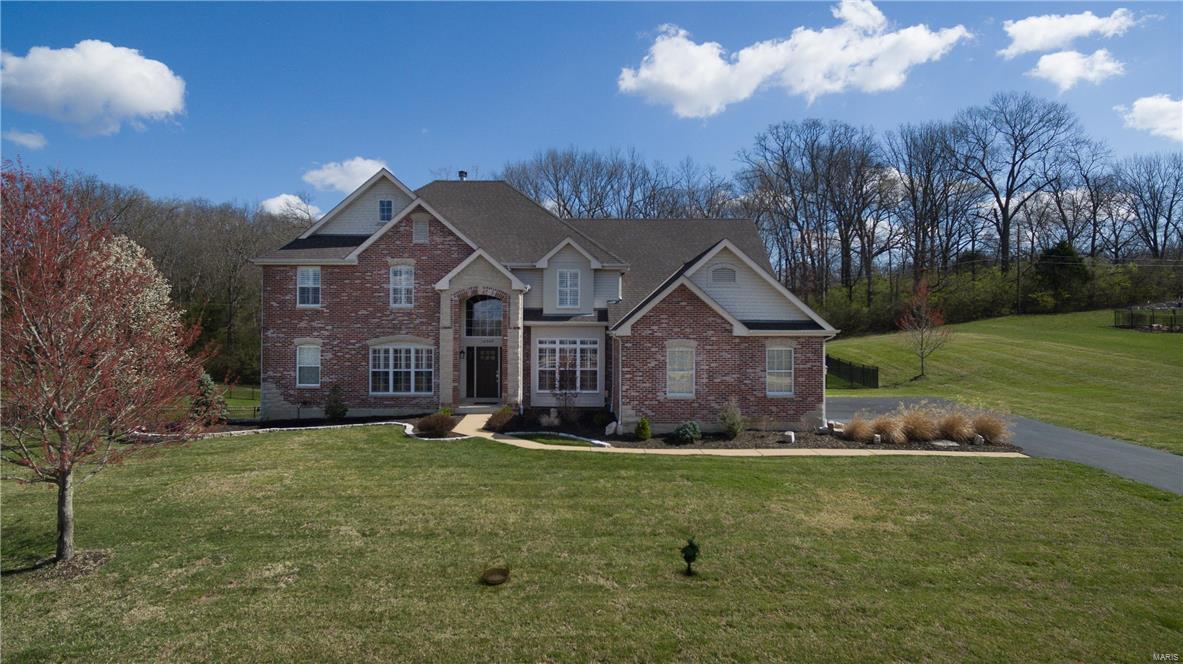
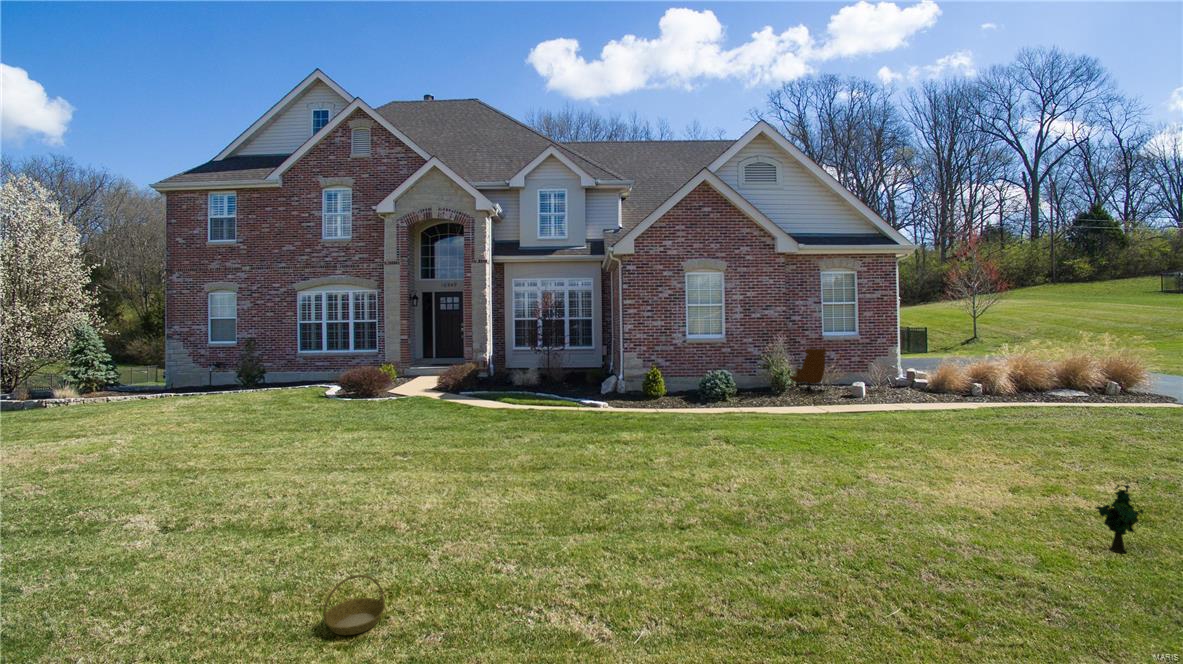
lounge chair: none [741,408,766,441] -> present [790,348,826,392]
decorative plant: present [680,536,700,575] -> present [1096,485,1143,553]

